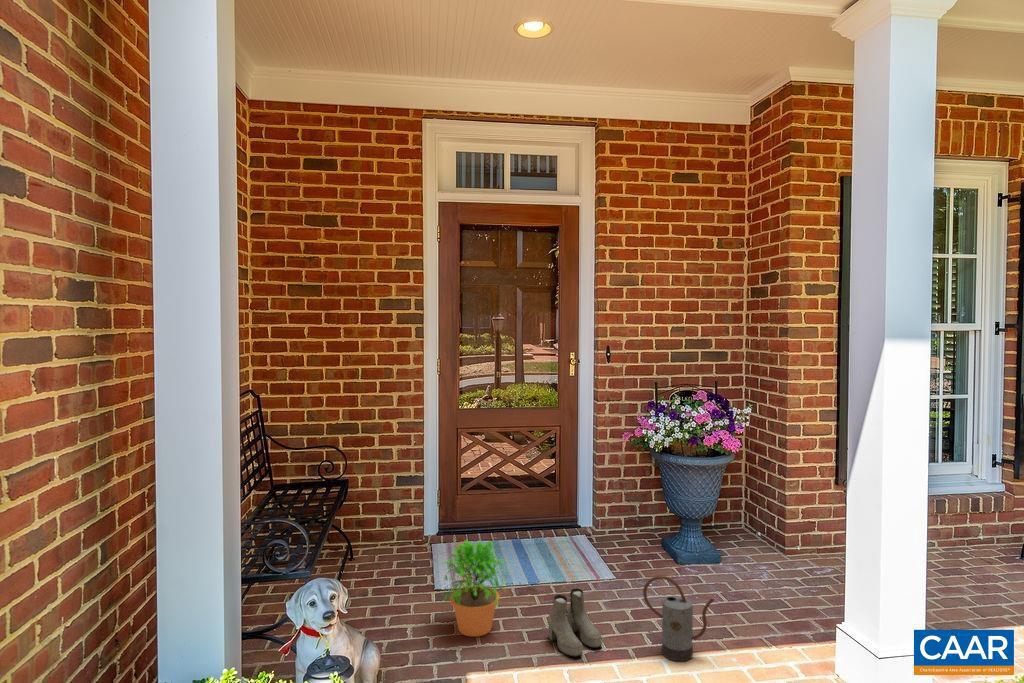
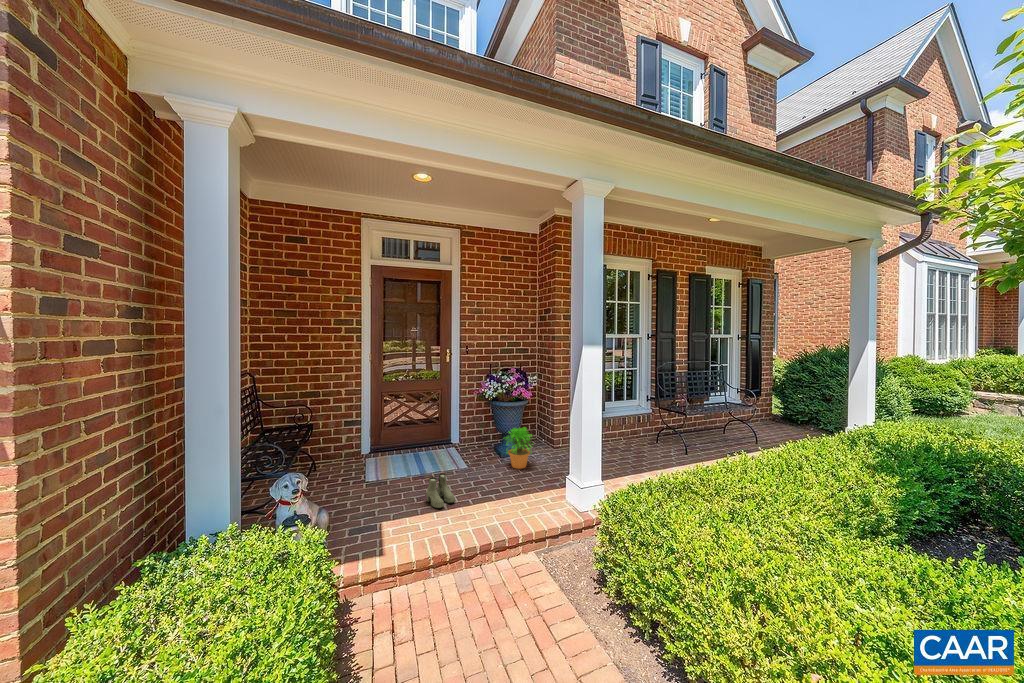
potted plant: present [442,540,504,637] -> present [506,427,532,469]
watering can: present [643,576,714,661] -> none [476,463,511,505]

